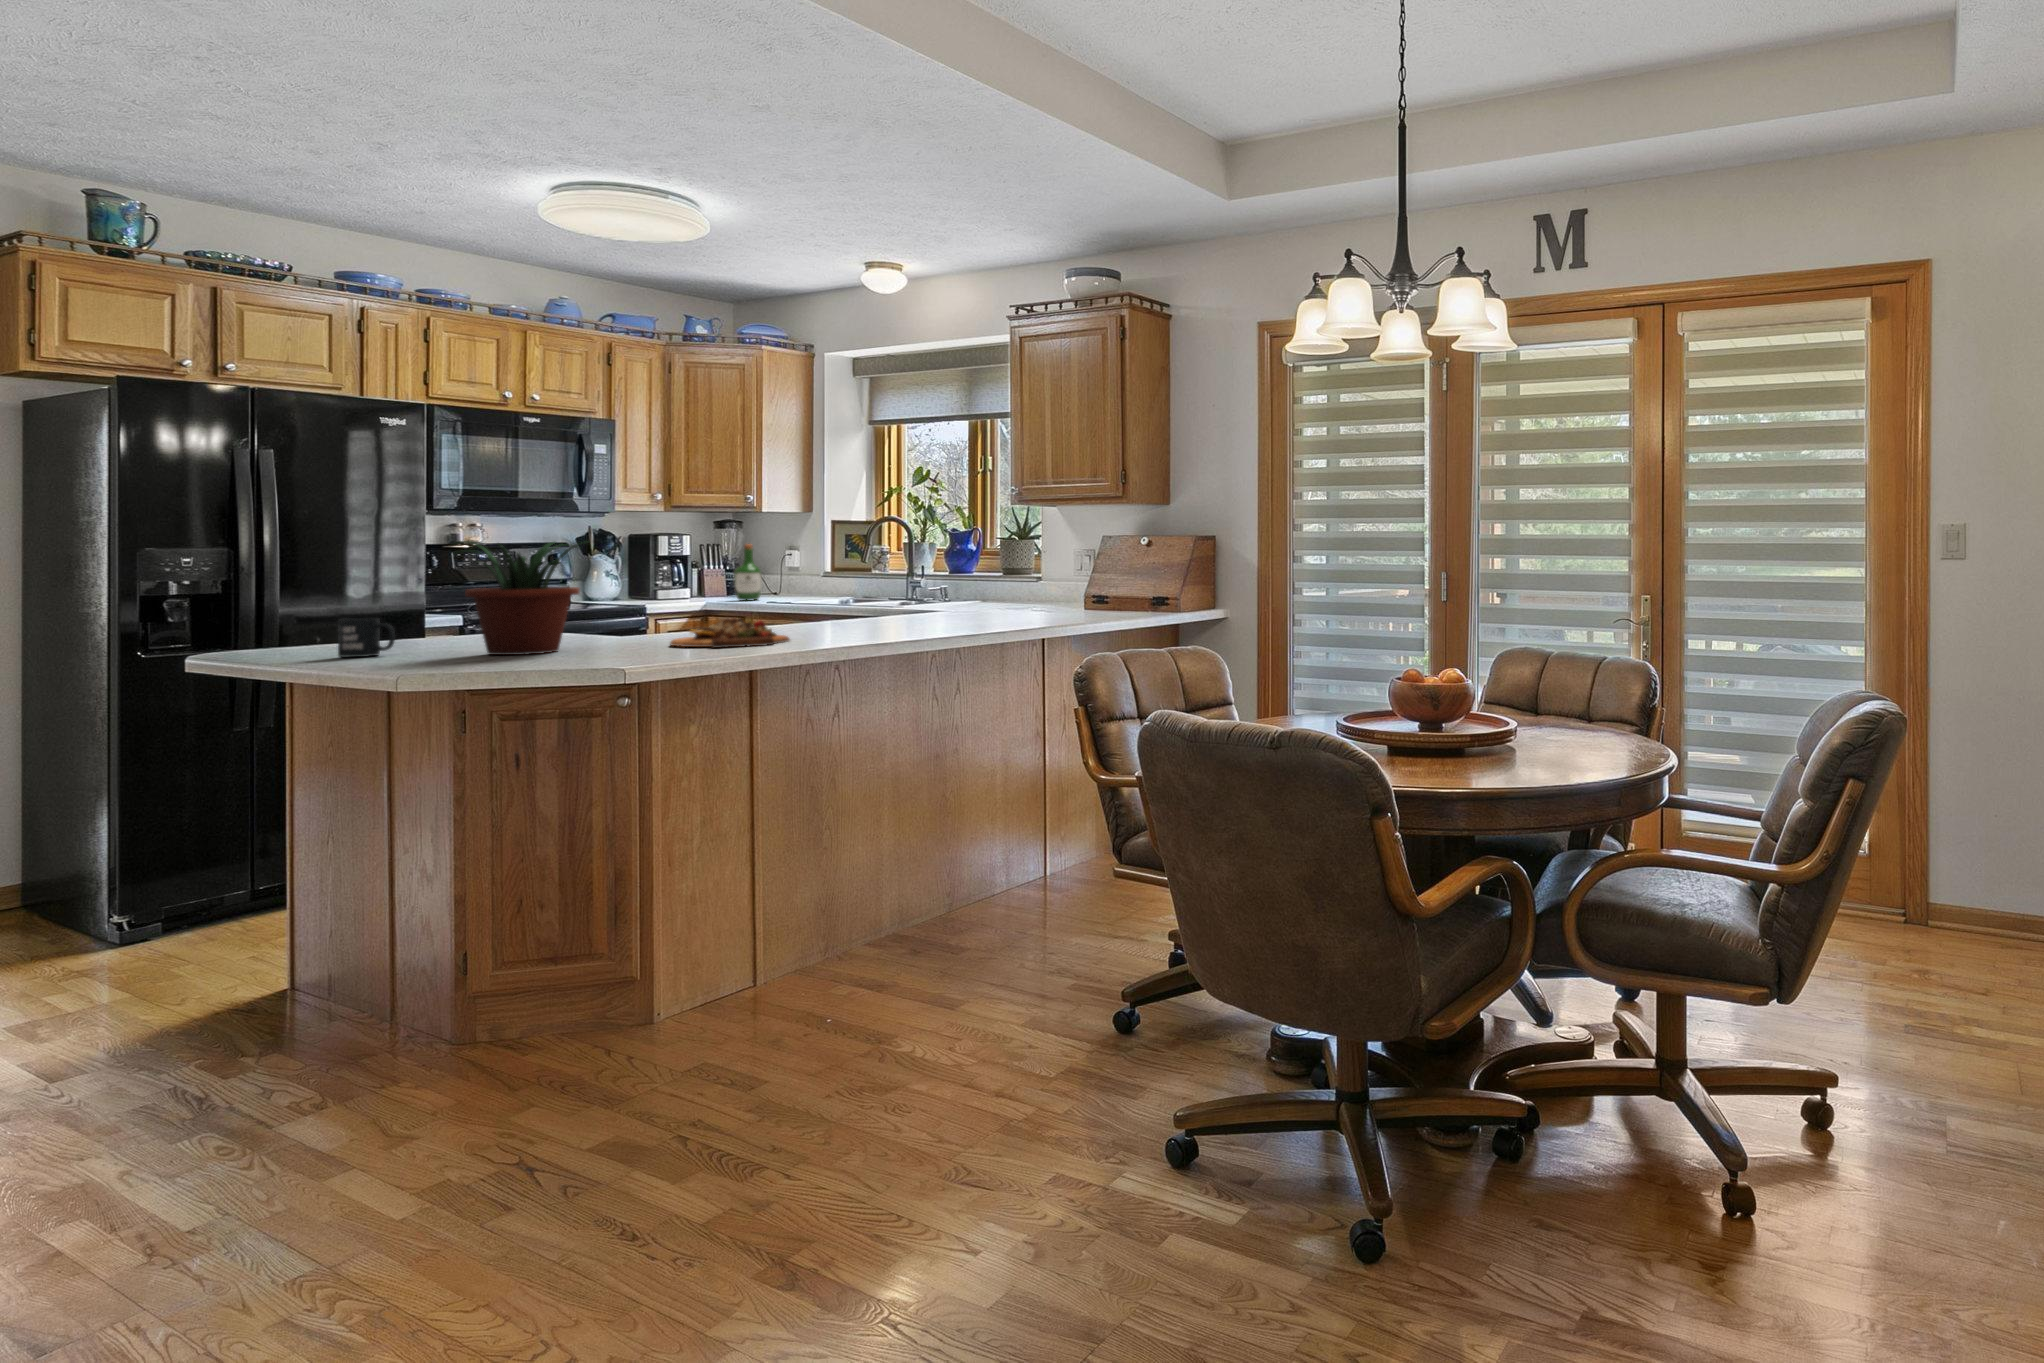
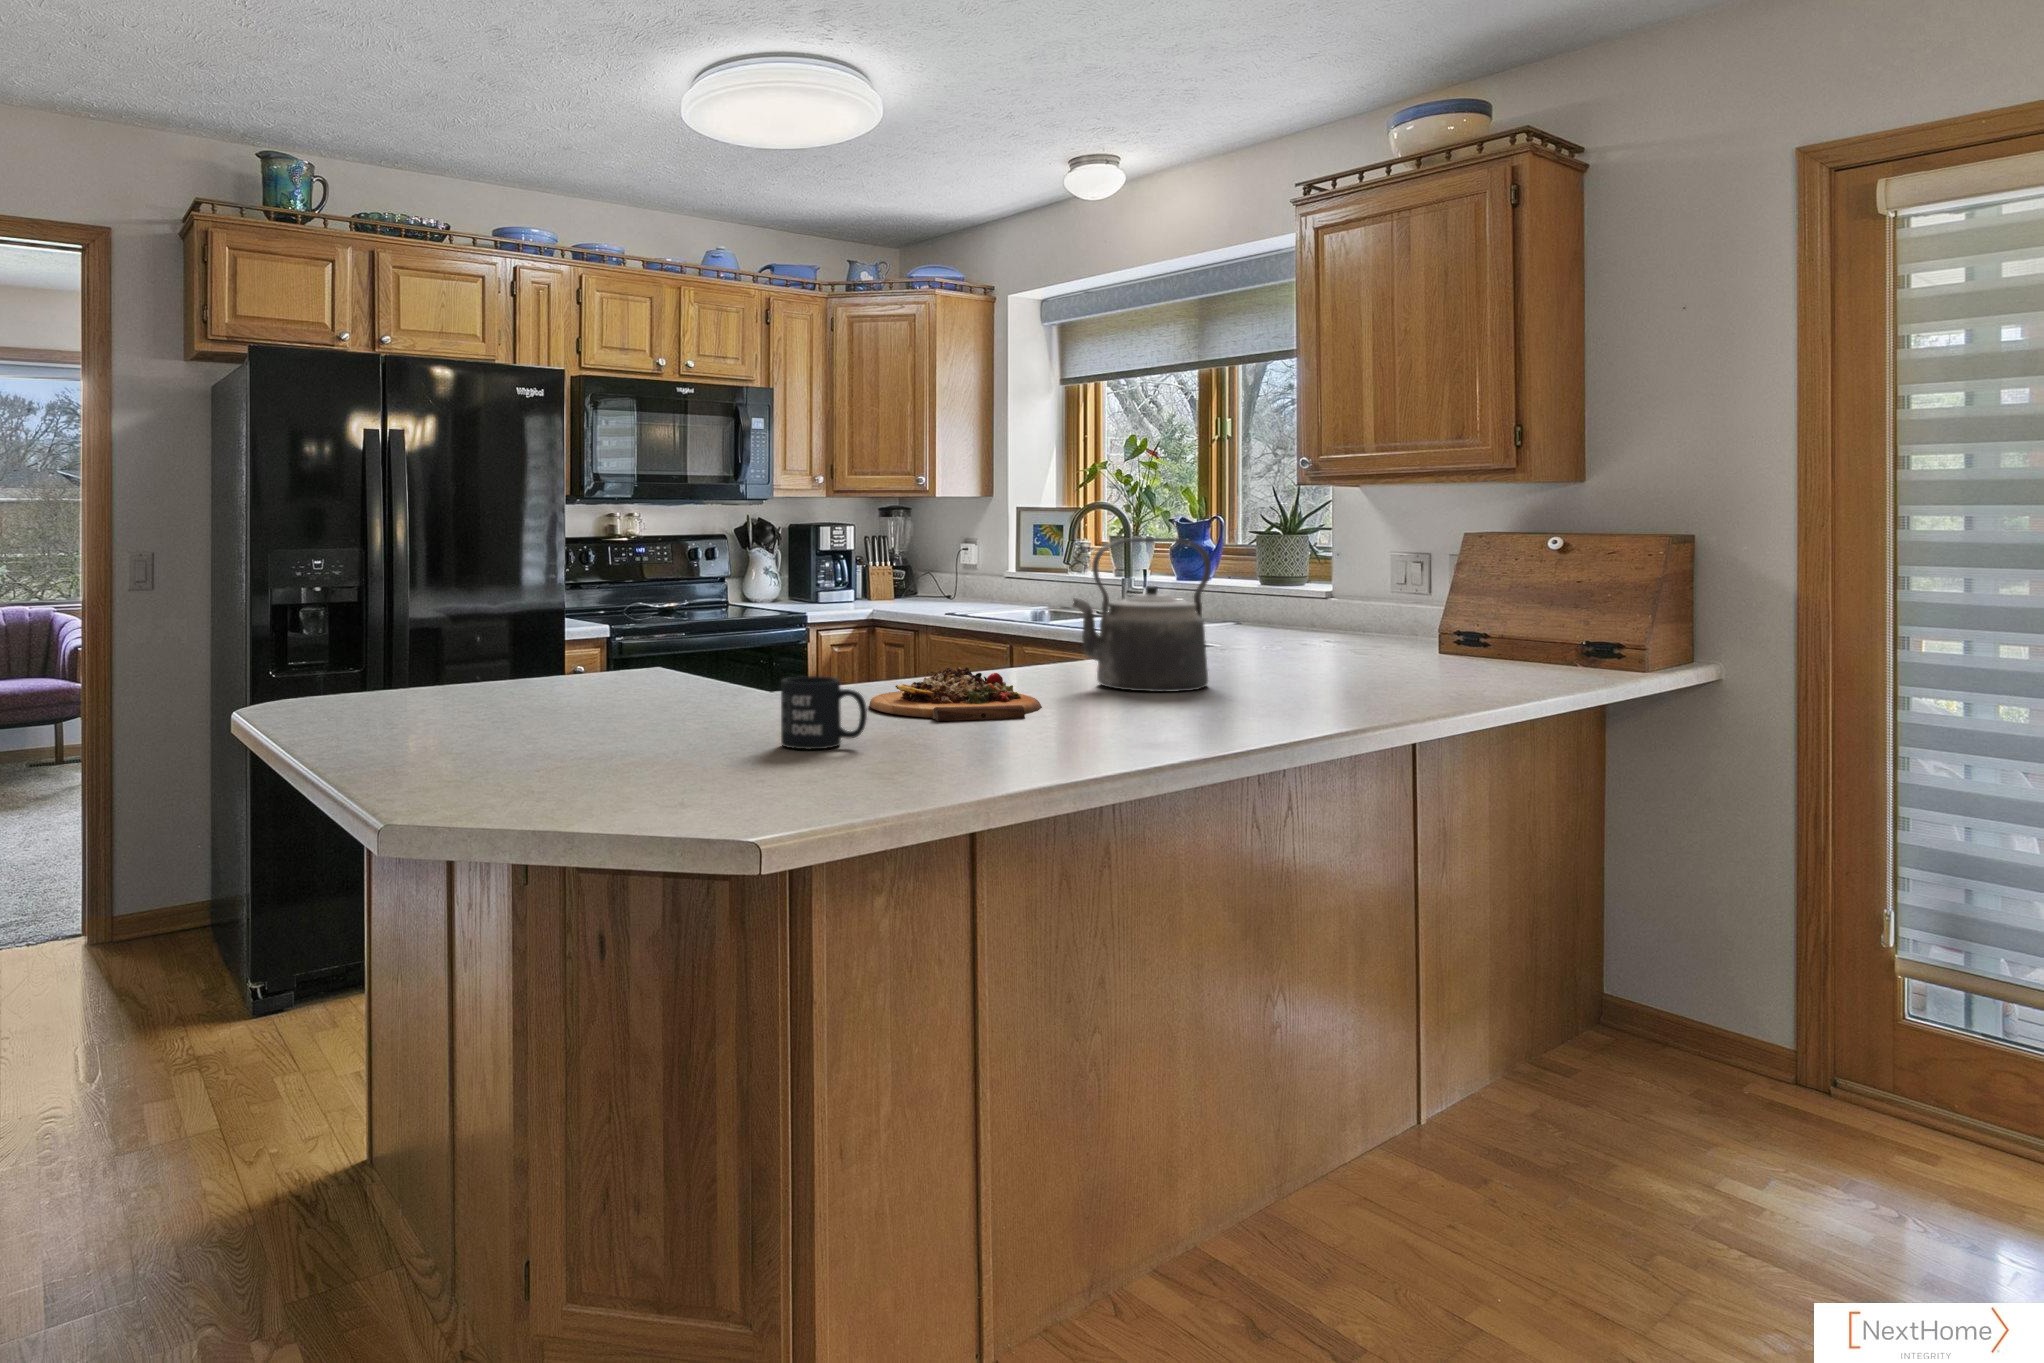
kettle: none [821,535,914,632] -> present [1073,538,1211,692]
potted plant: present [452,541,586,655] -> none [589,549,765,716]
wine bottle: present [734,544,761,601] -> none [900,535,933,604]
mug: present [338,618,395,657] -> present [781,676,867,749]

